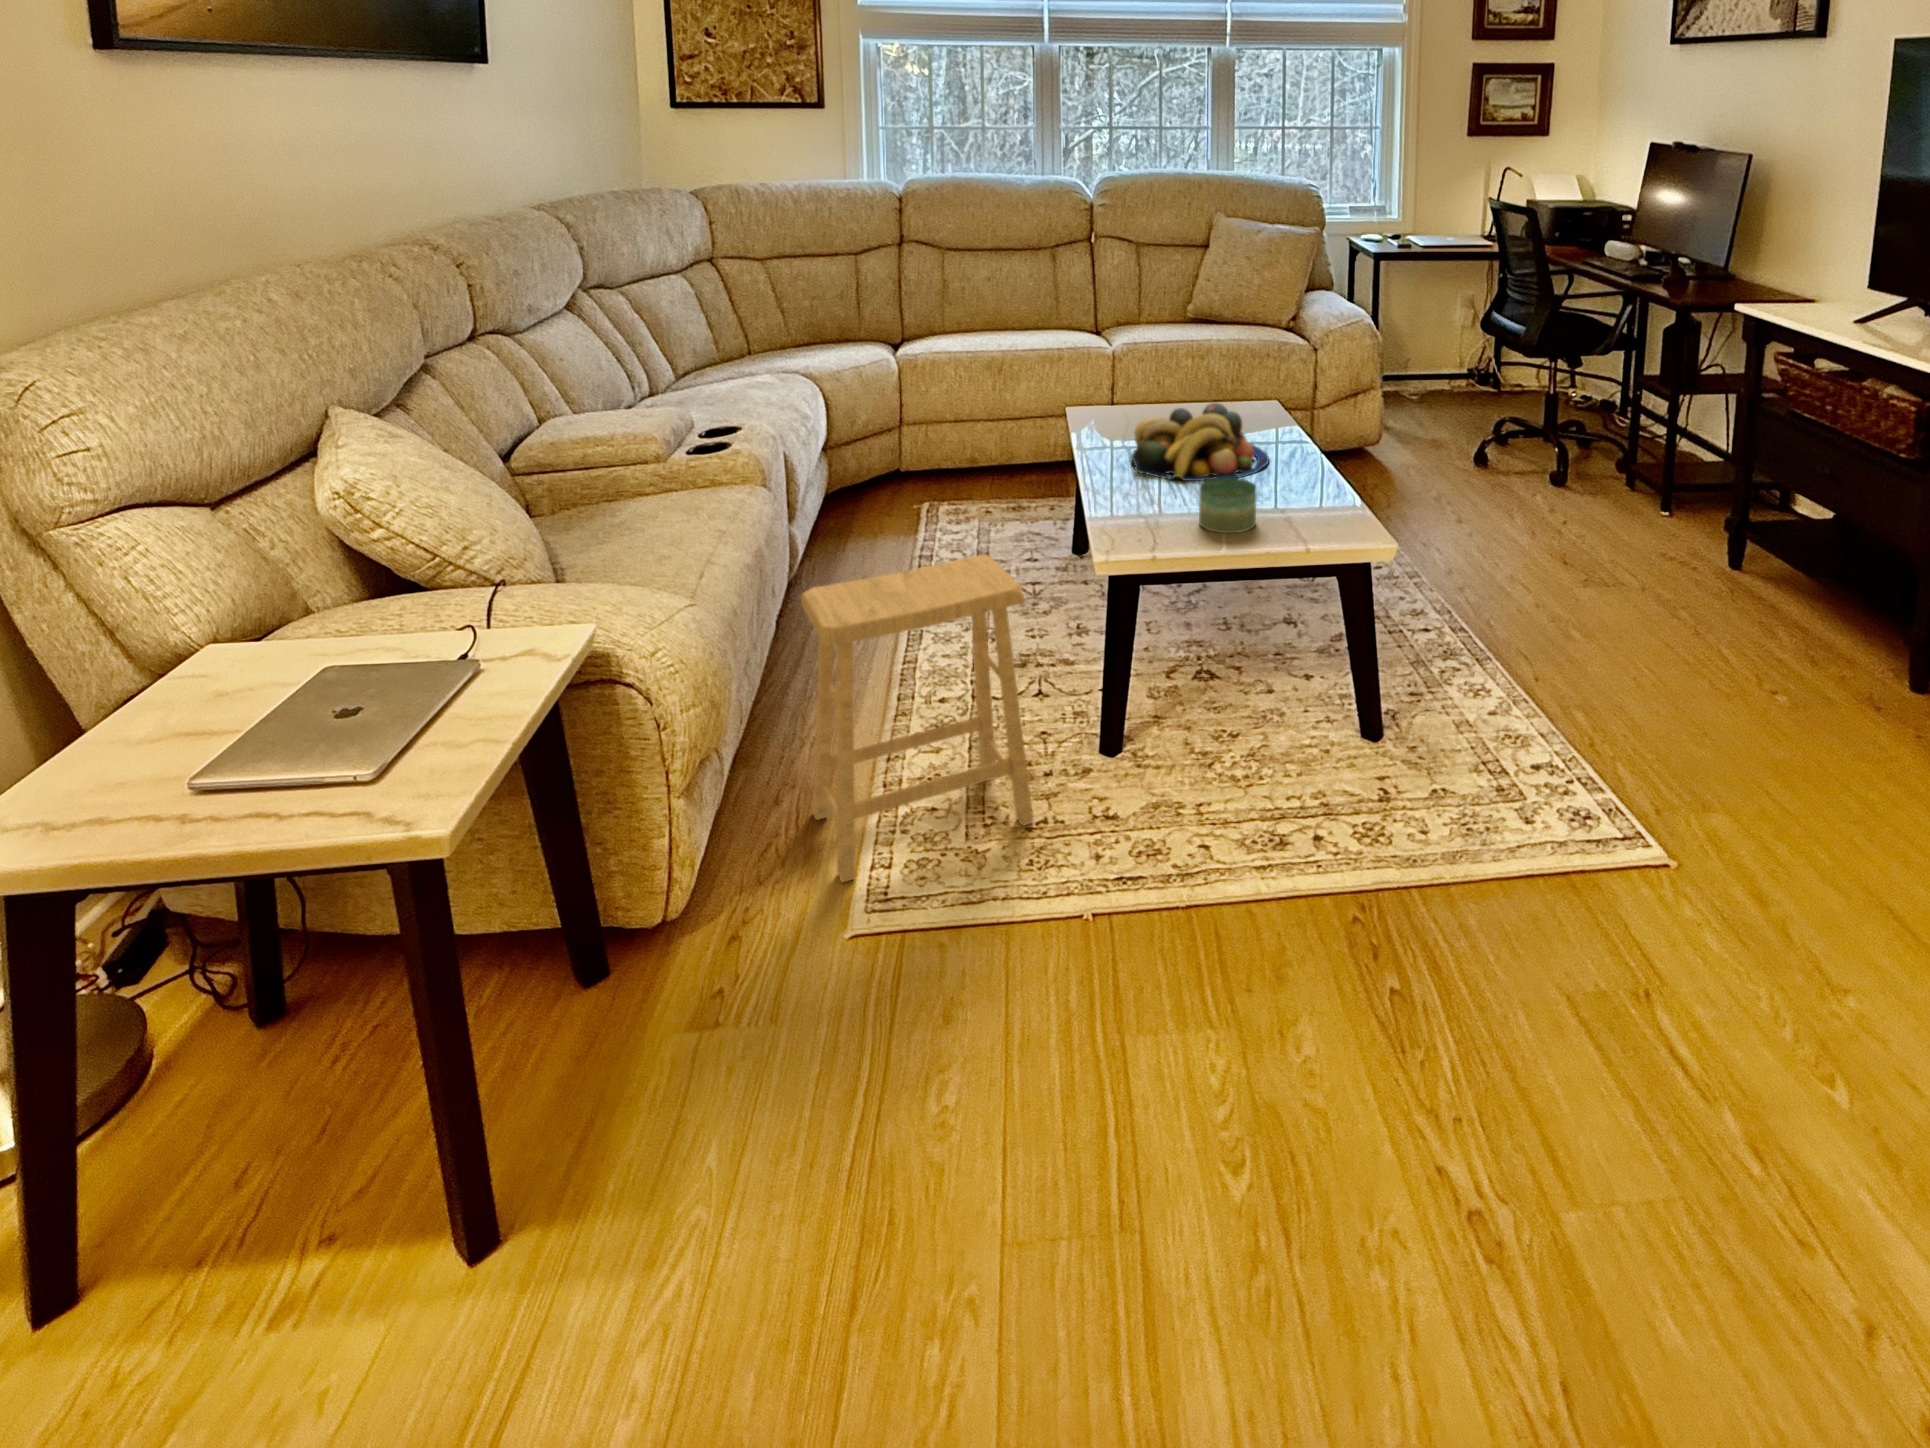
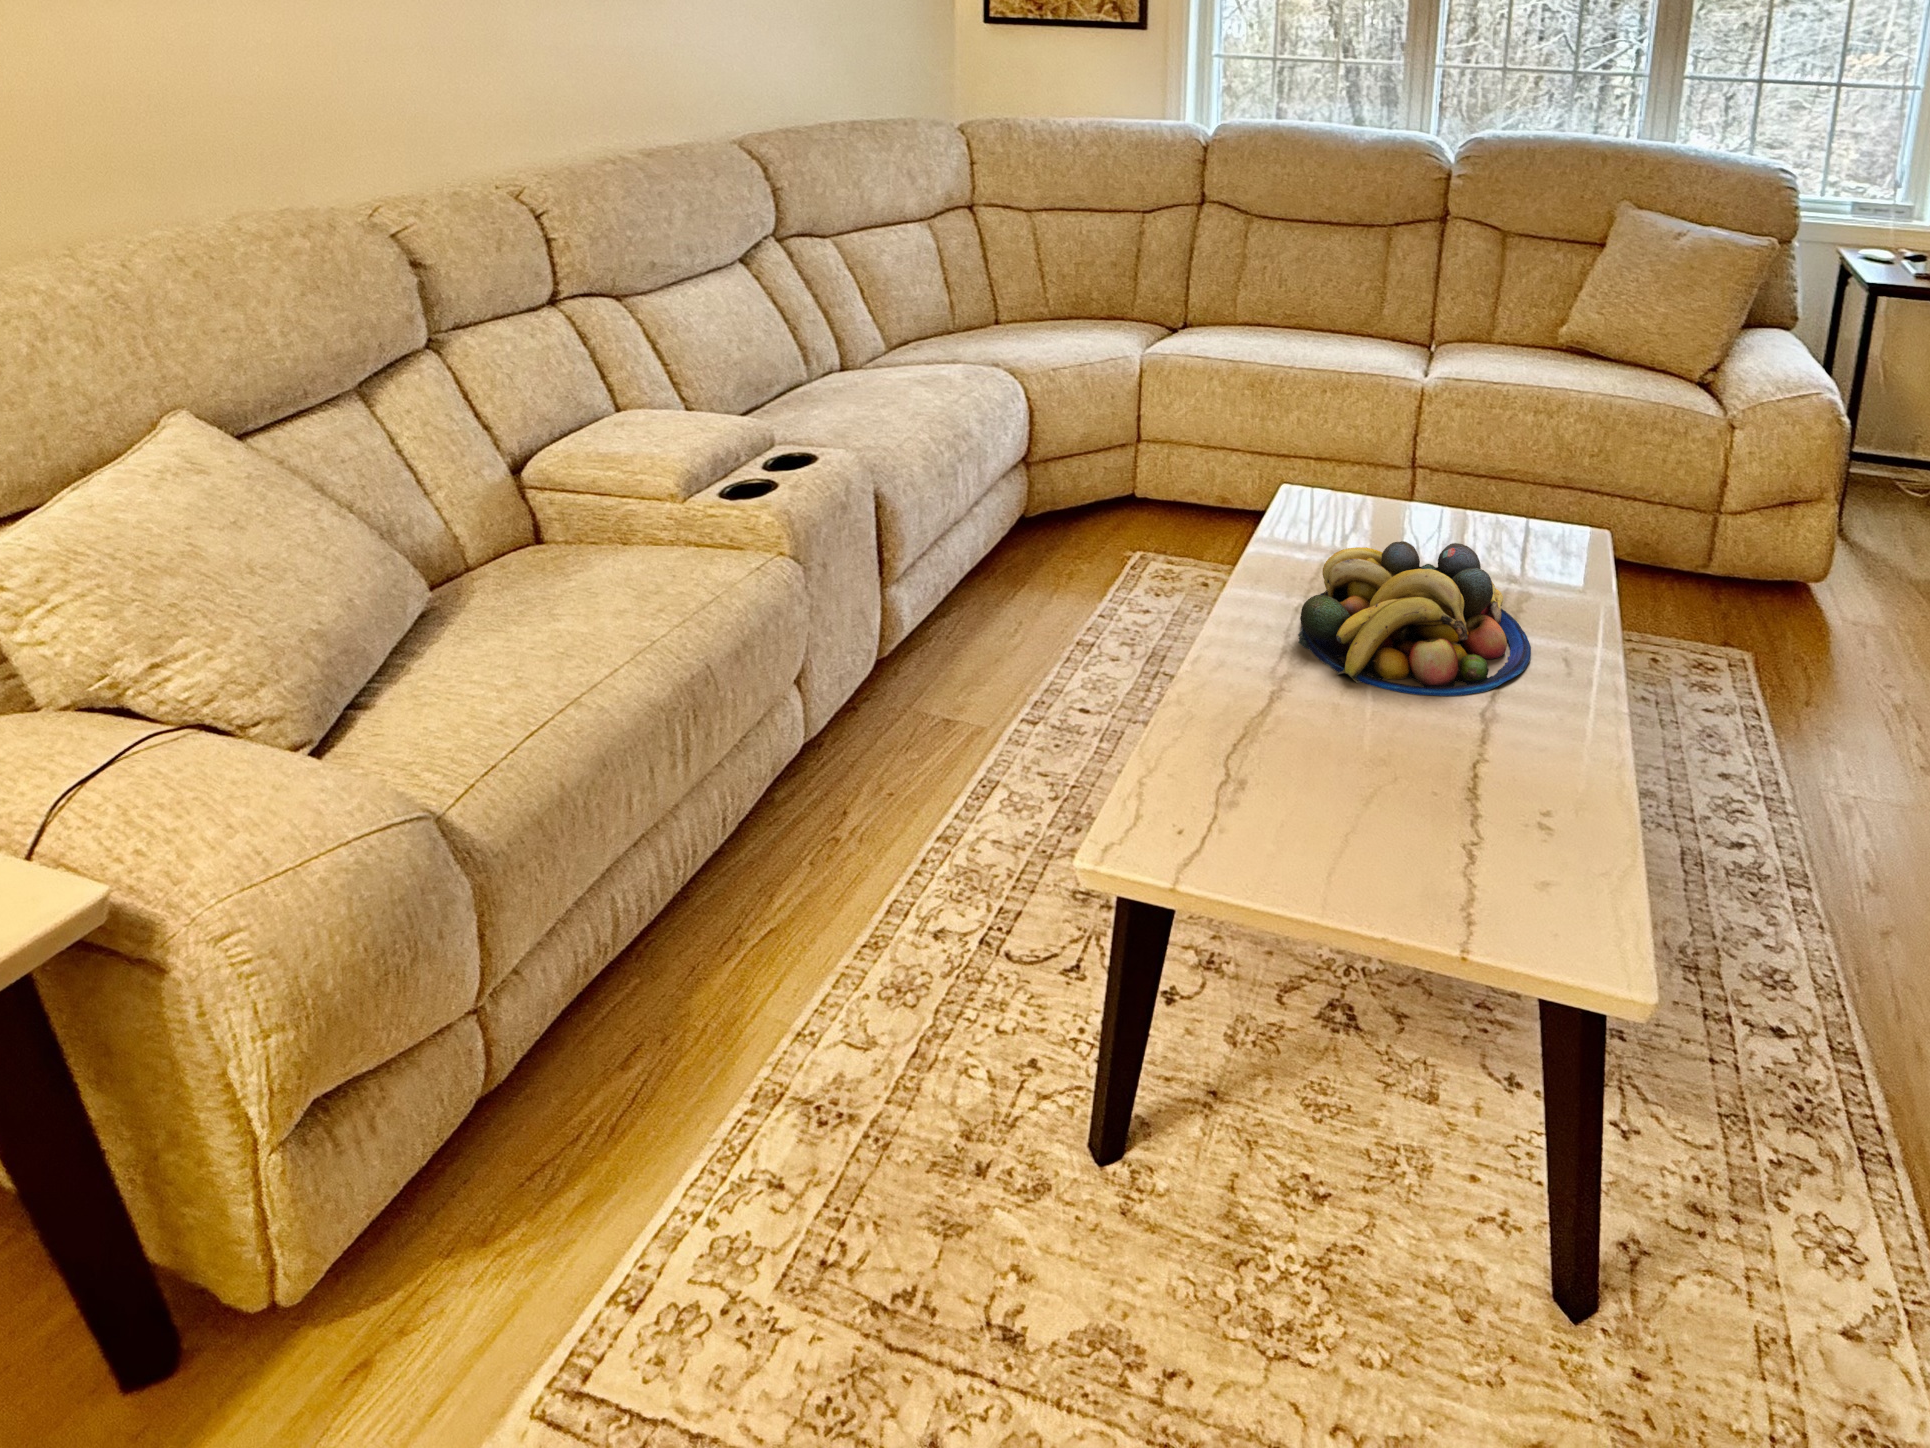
candle: present [1199,478,1256,533] -> none [1306,730,1412,852]
footstool: present [801,555,1033,882] -> none [530,799,927,1297]

